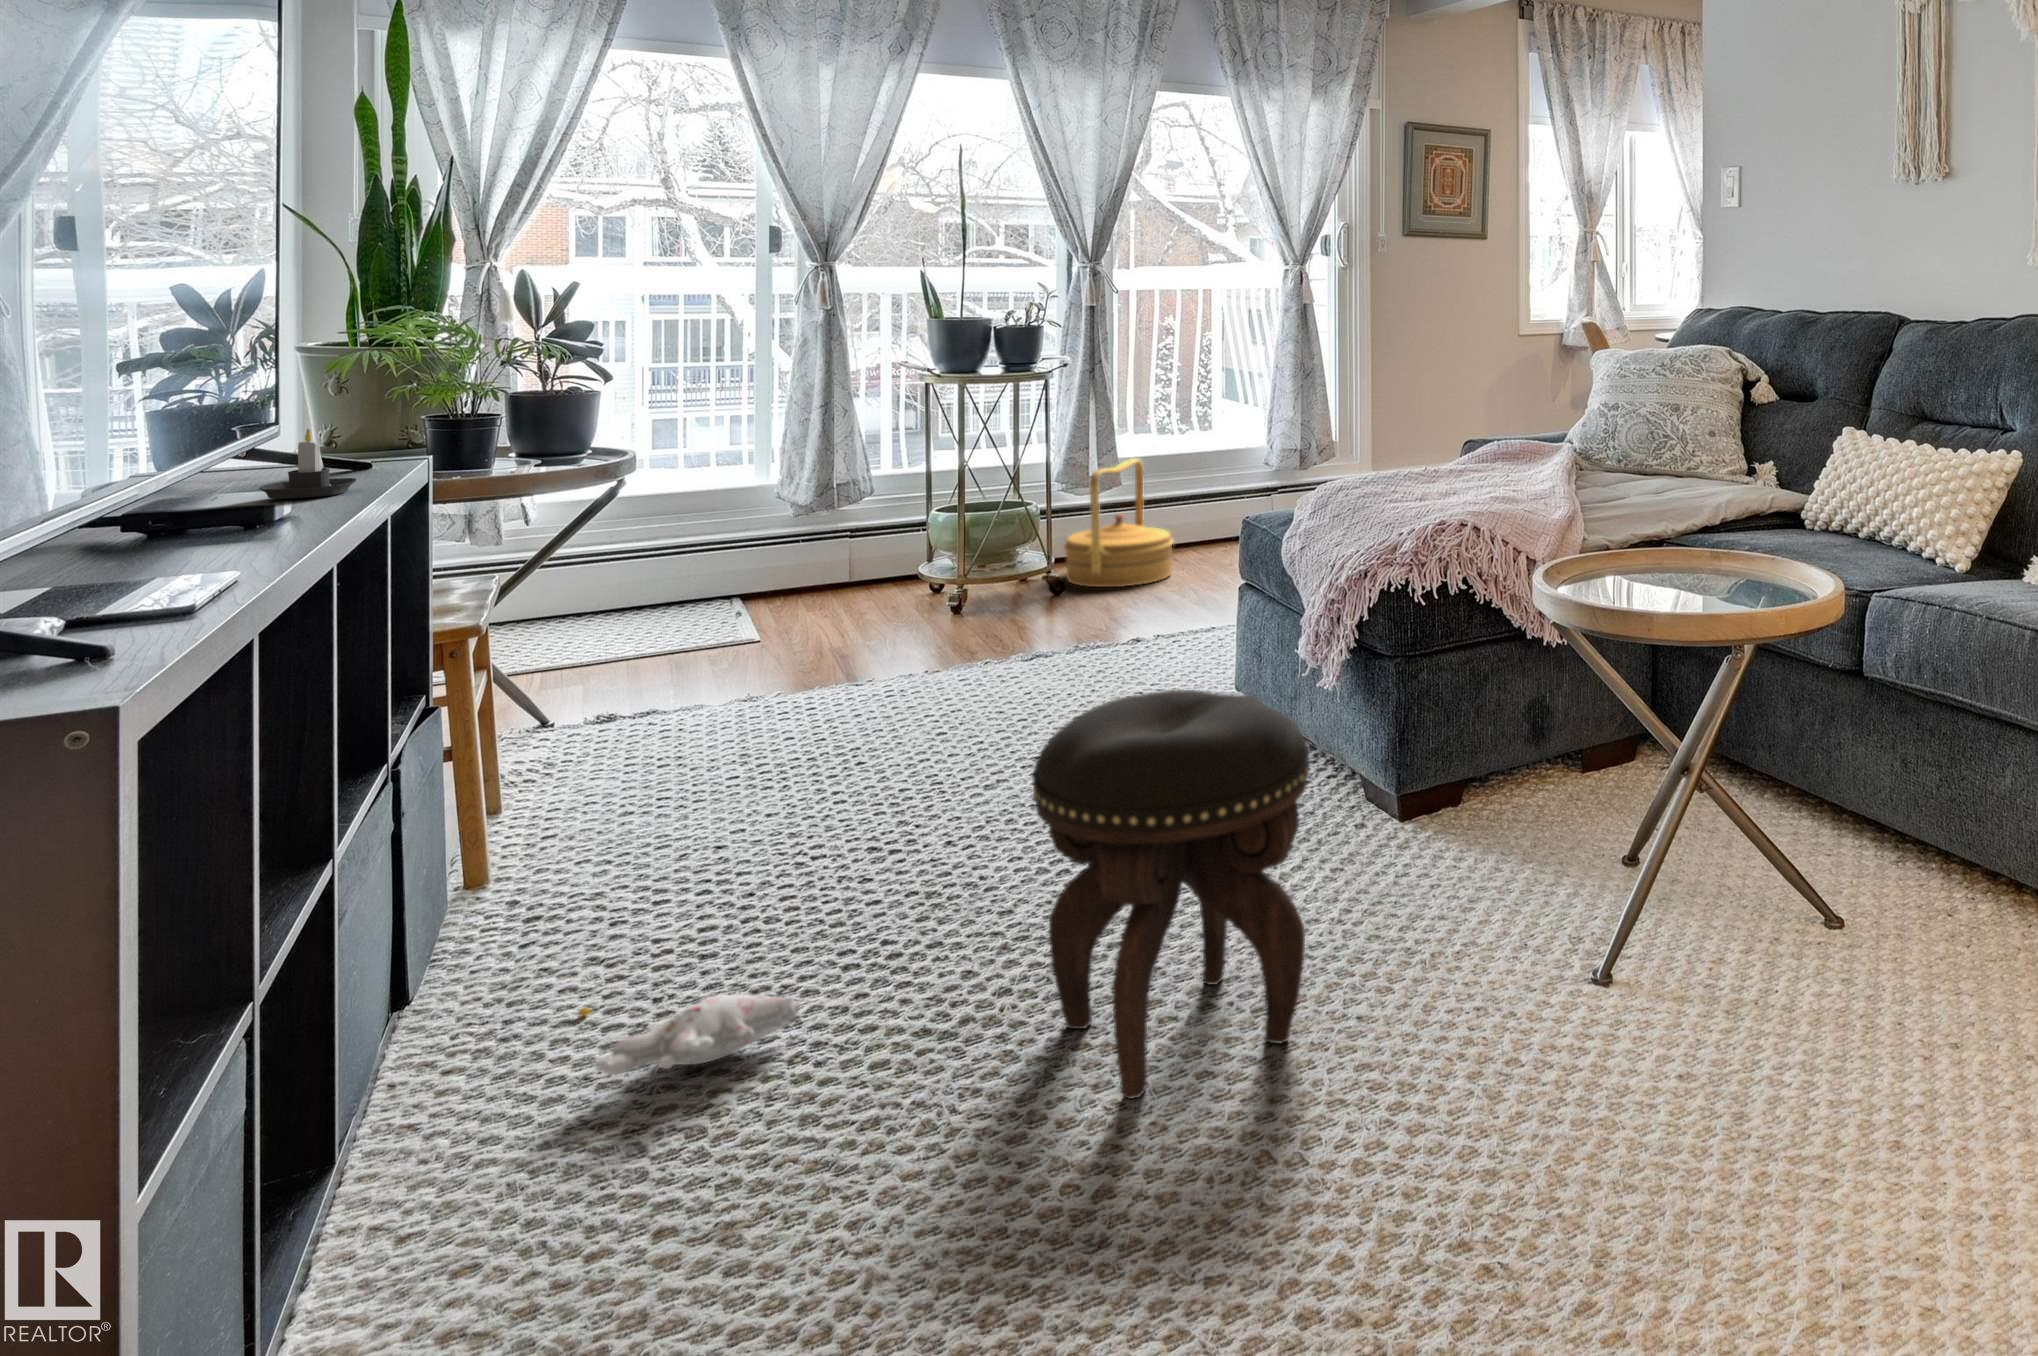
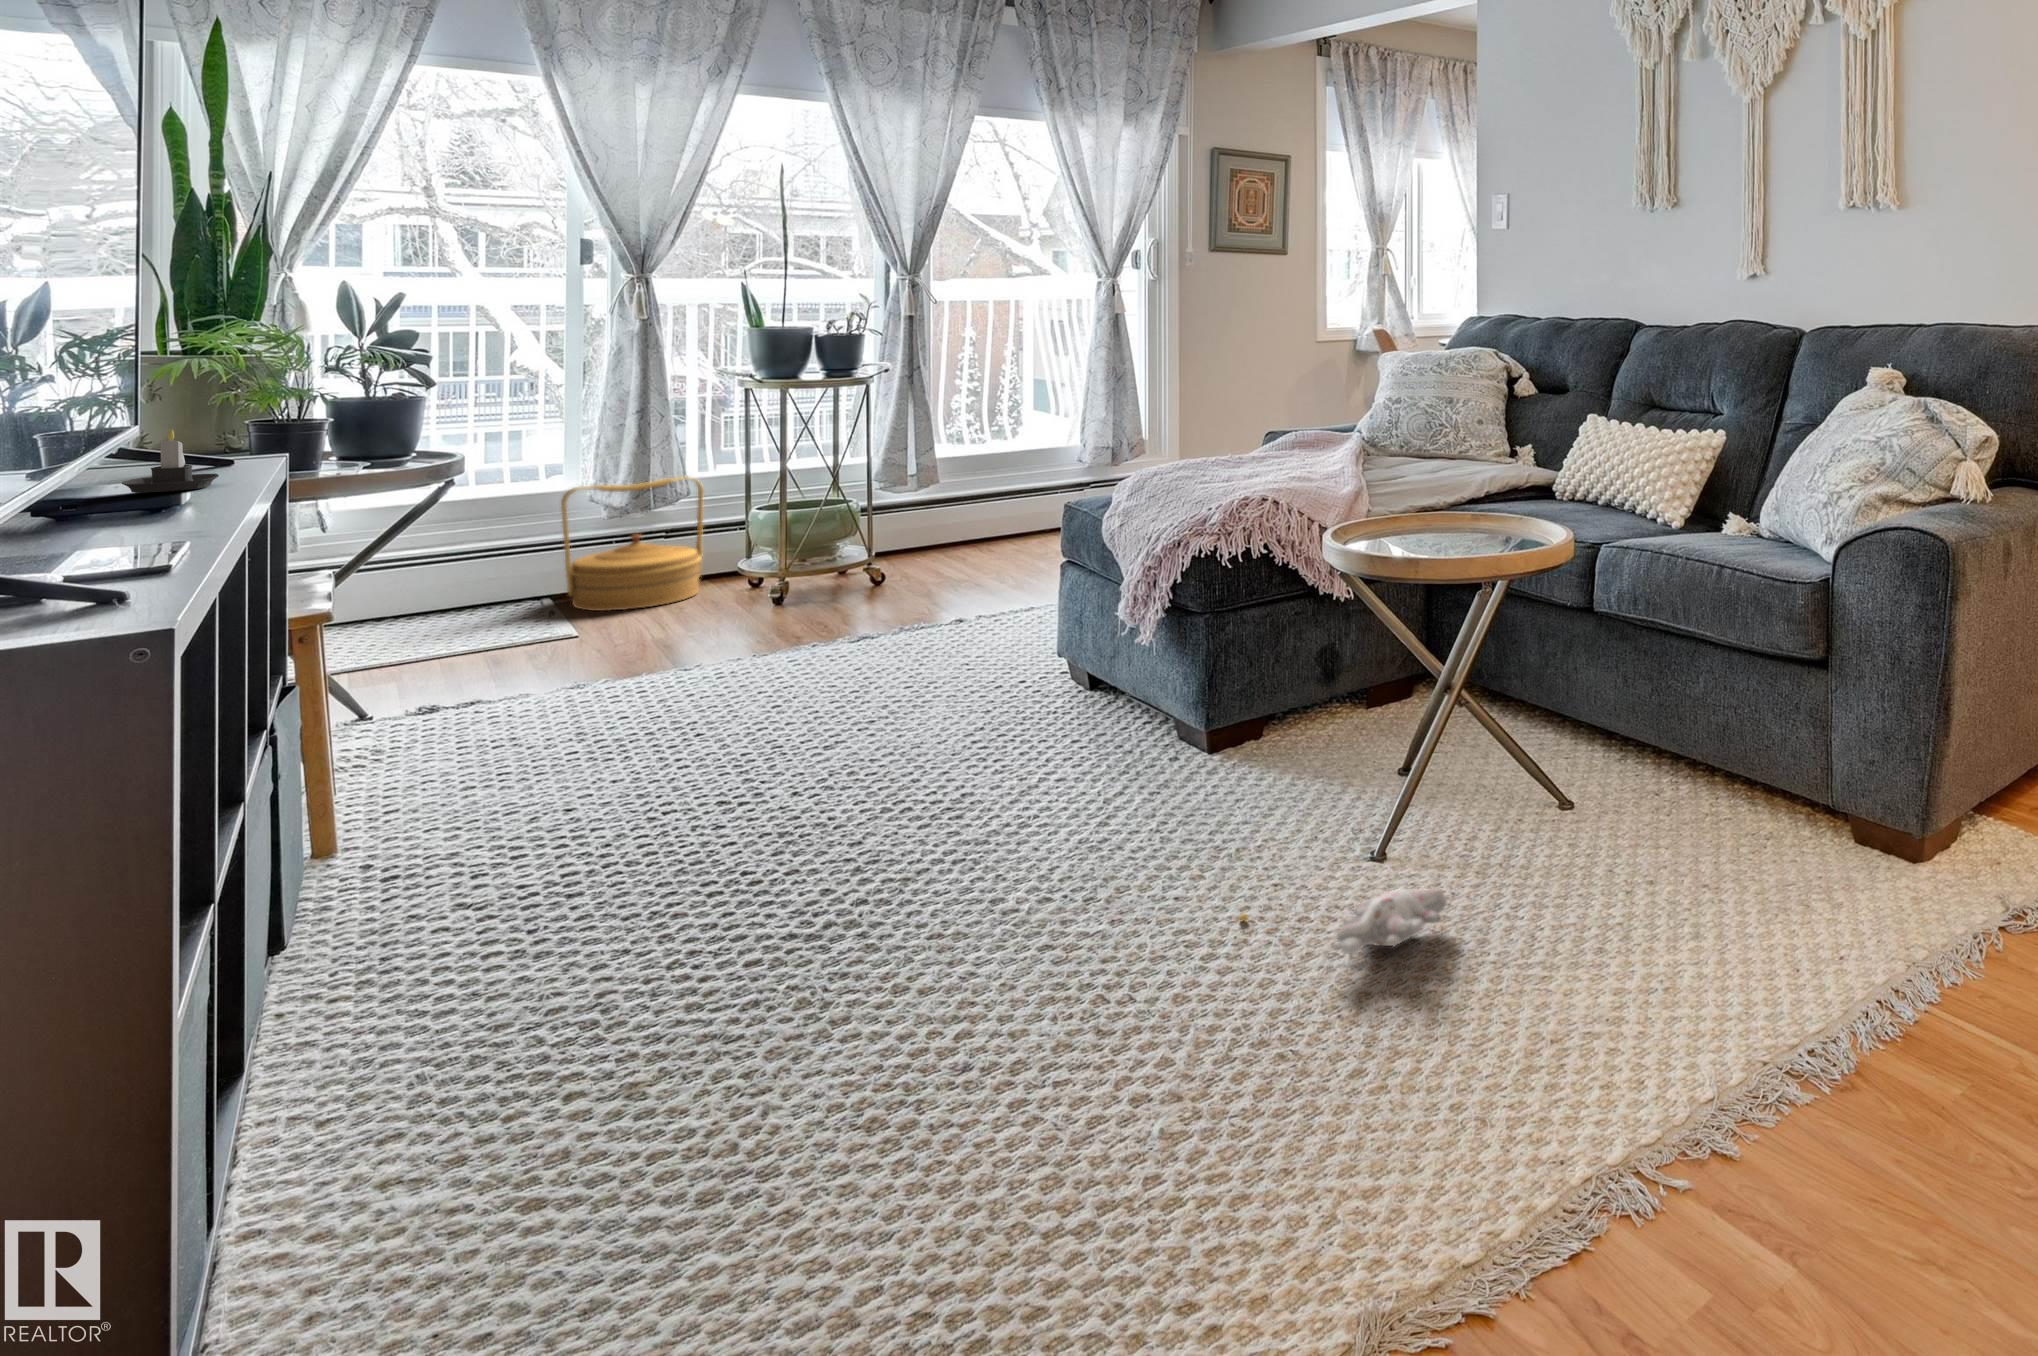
woven basket: present [1064,458,1174,587] -> present [561,477,704,611]
footstool: present [1032,690,1309,1099] -> none [891,636,1132,970]
plush toy: present [579,995,799,1075] -> present [1240,889,1446,954]

